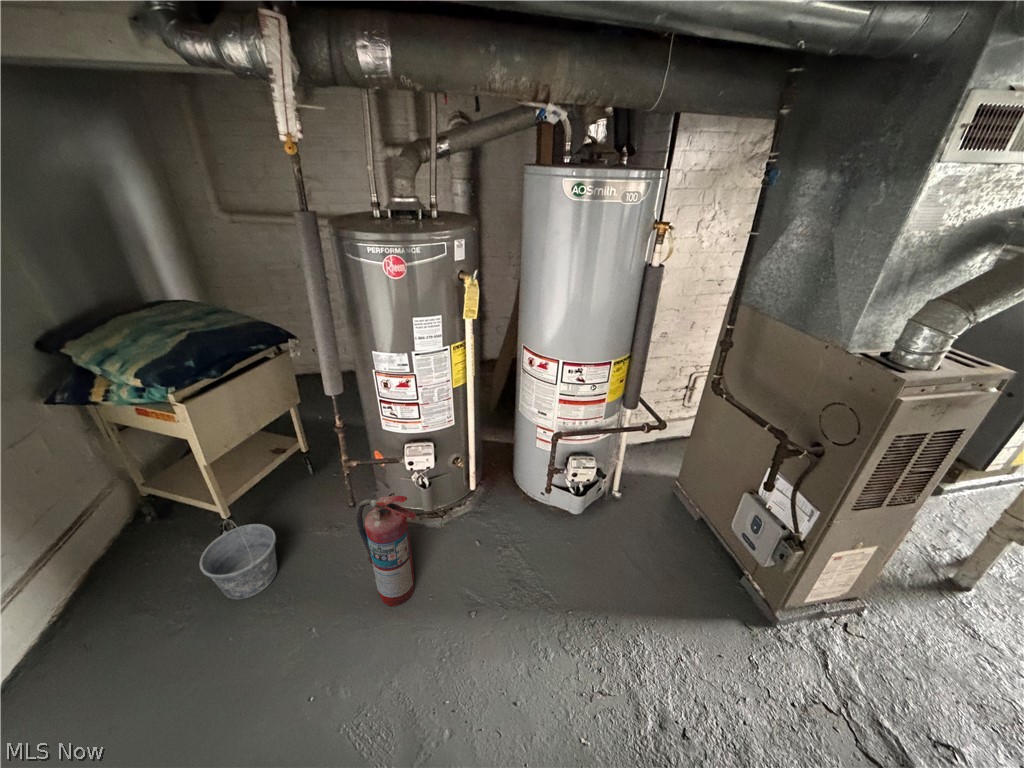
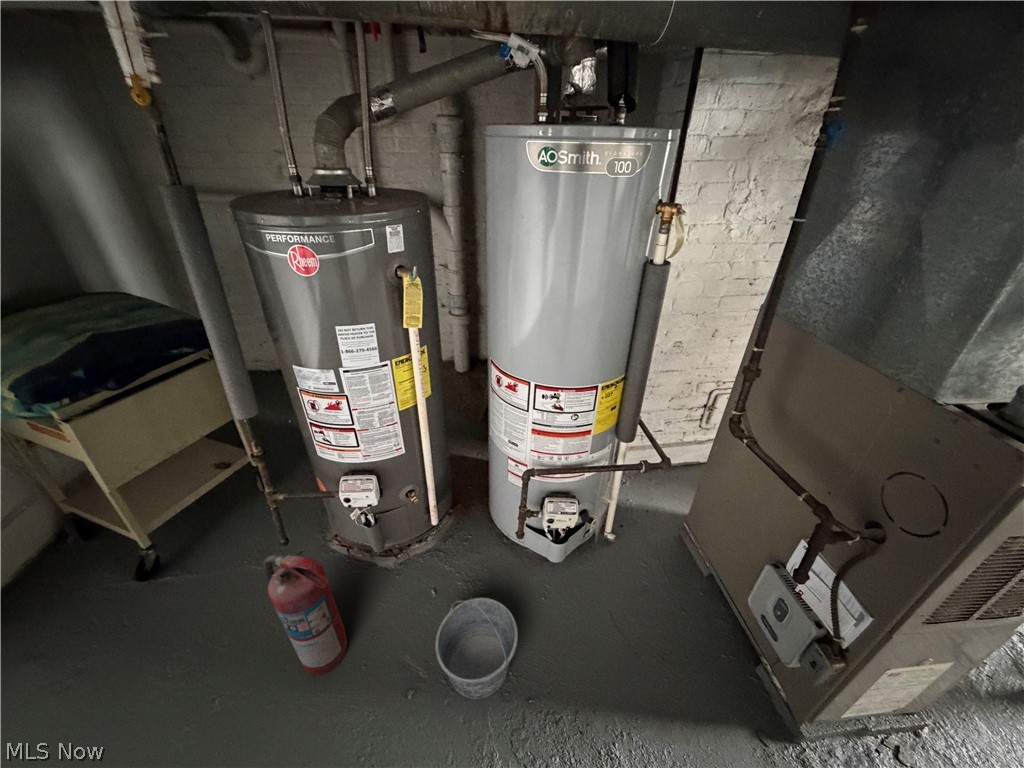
bucket: present [199,524,277,599] -> present [435,598,518,699]

